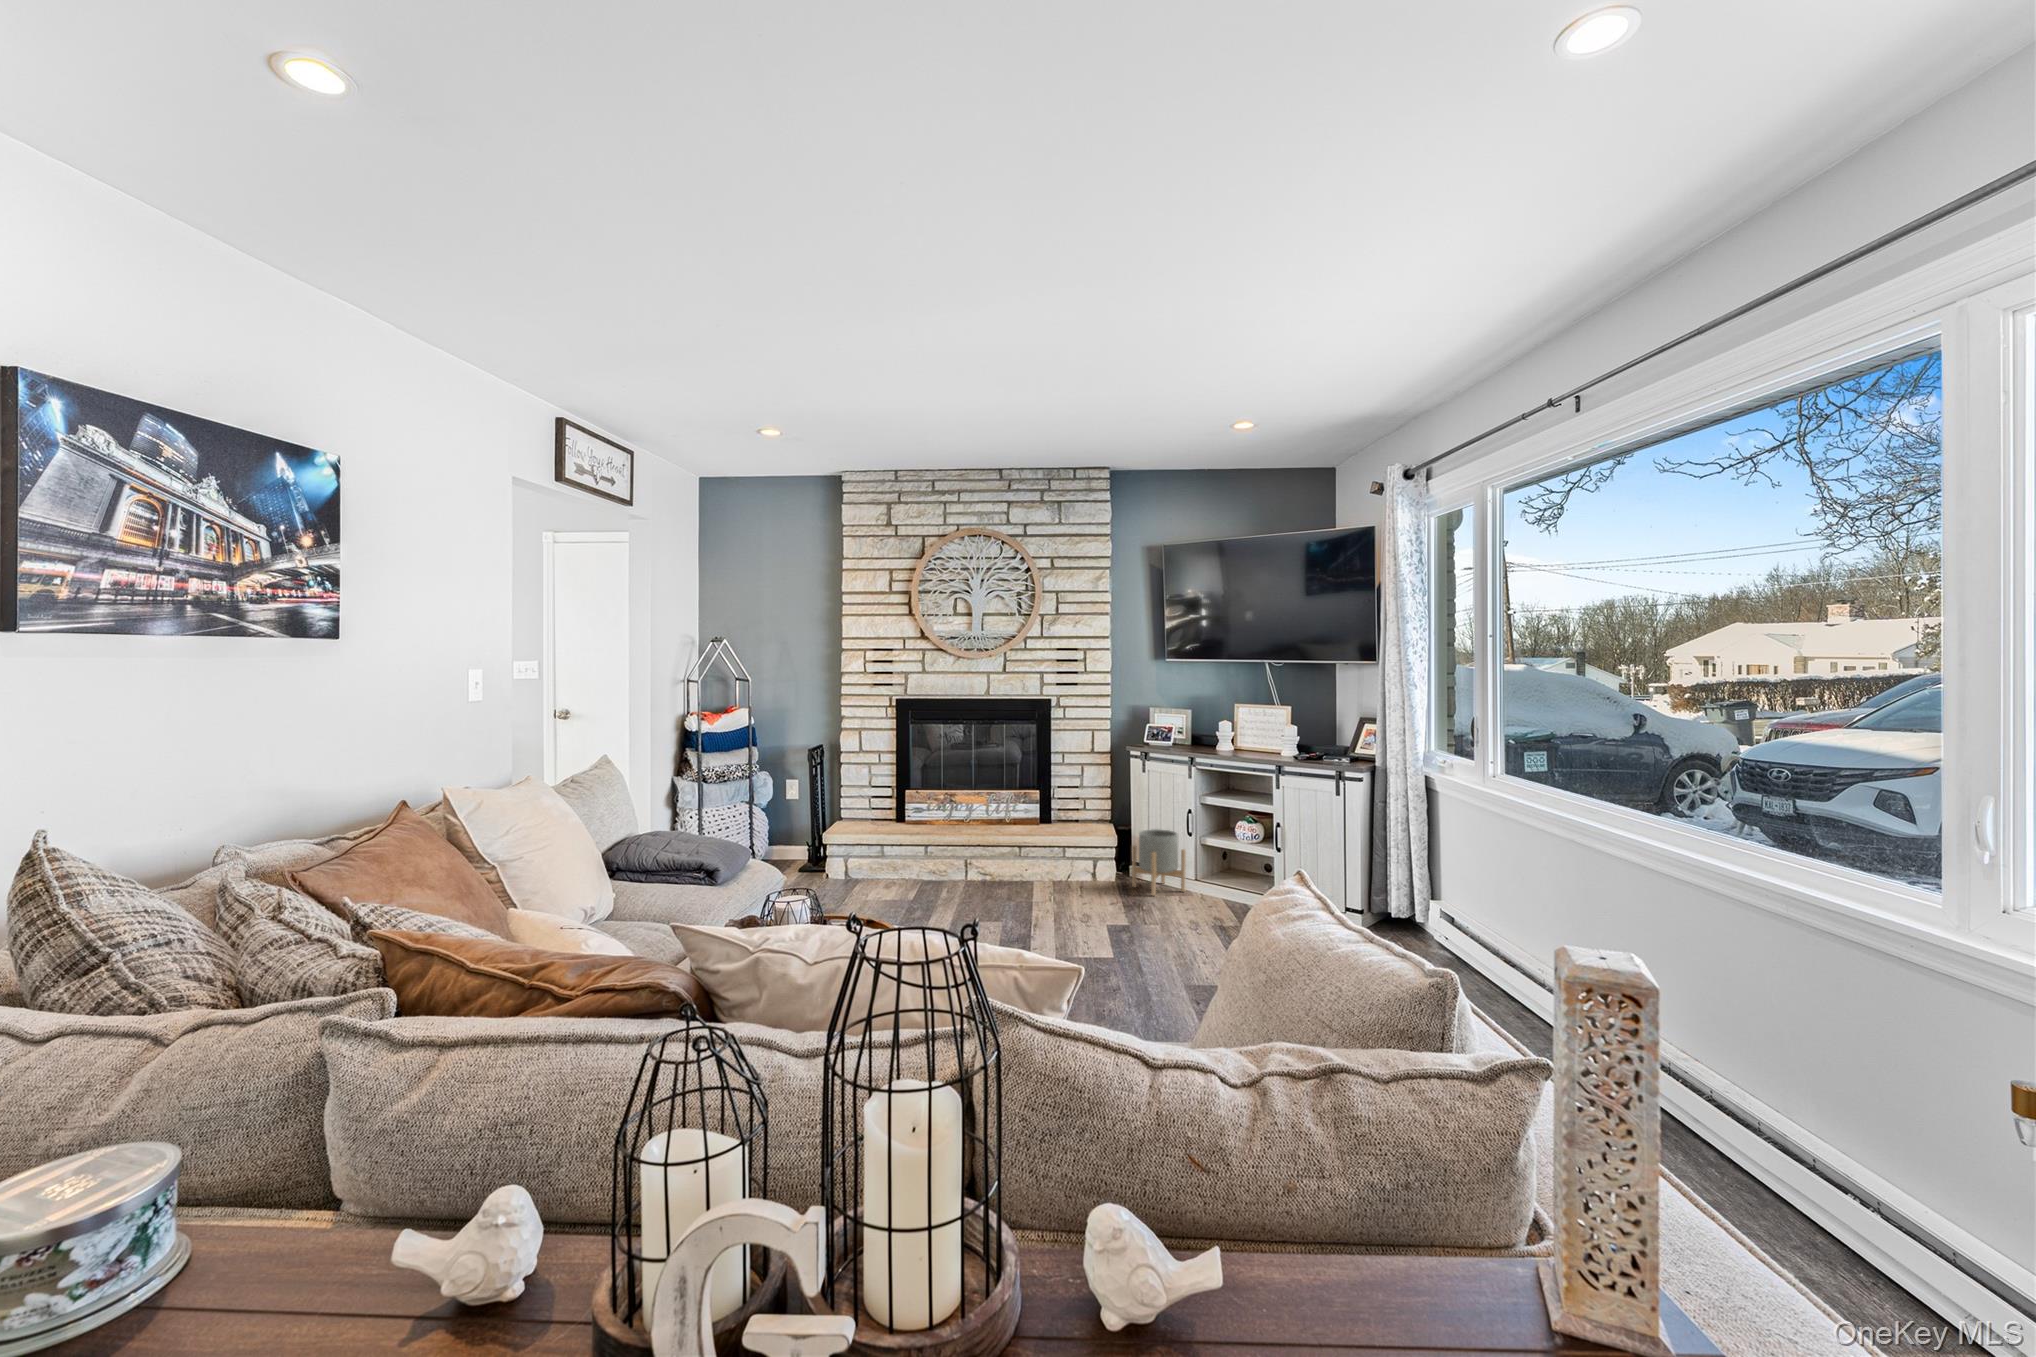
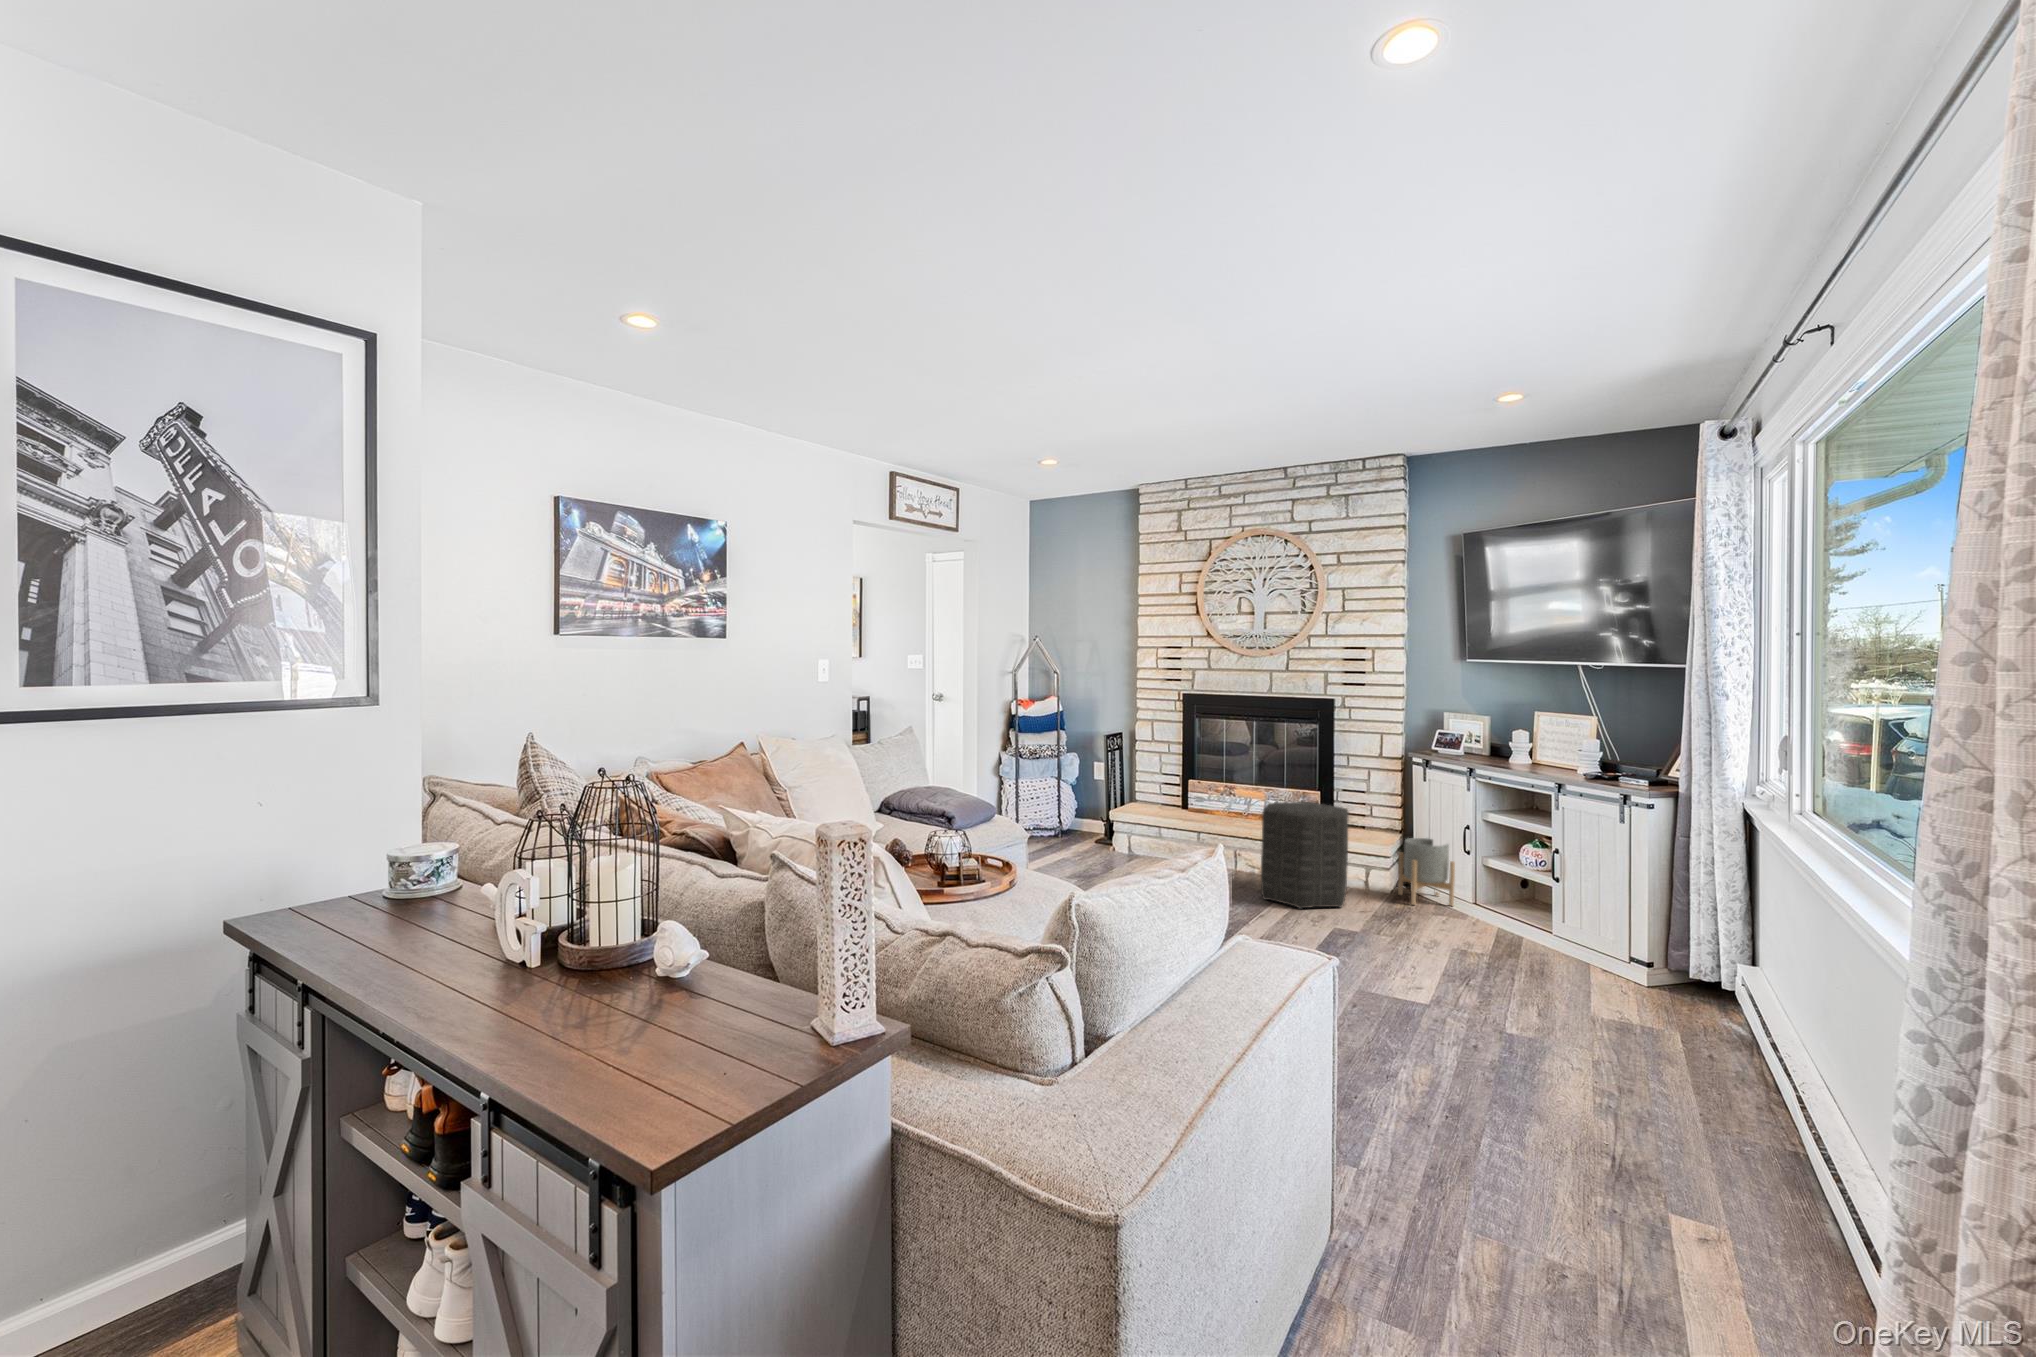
ottoman: none [1015,805,1101,916] -> present [1261,802,1349,909]

